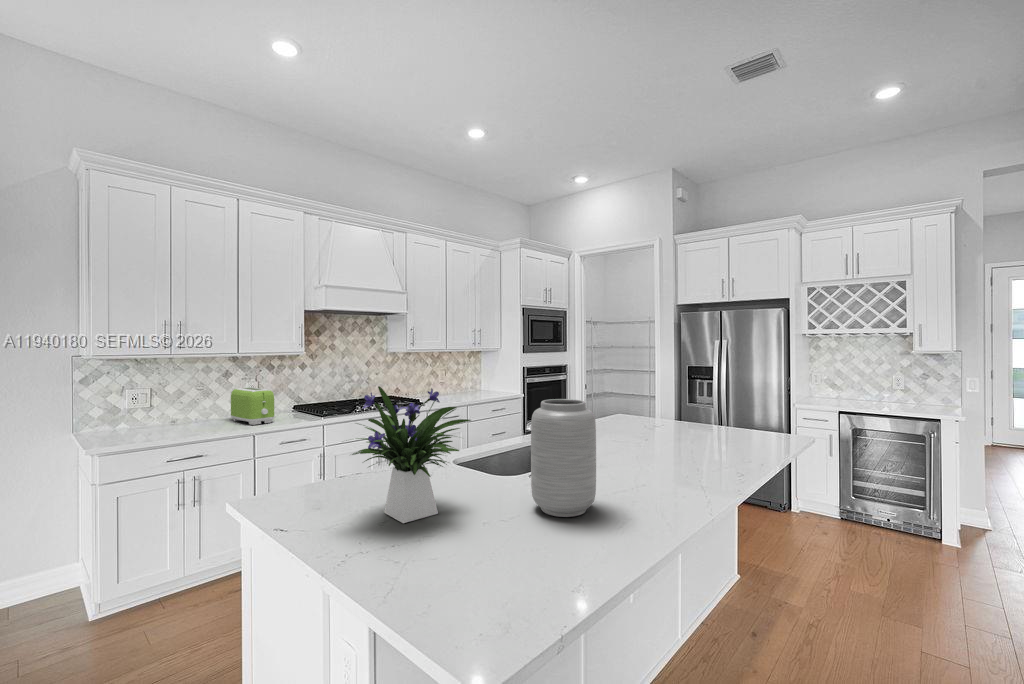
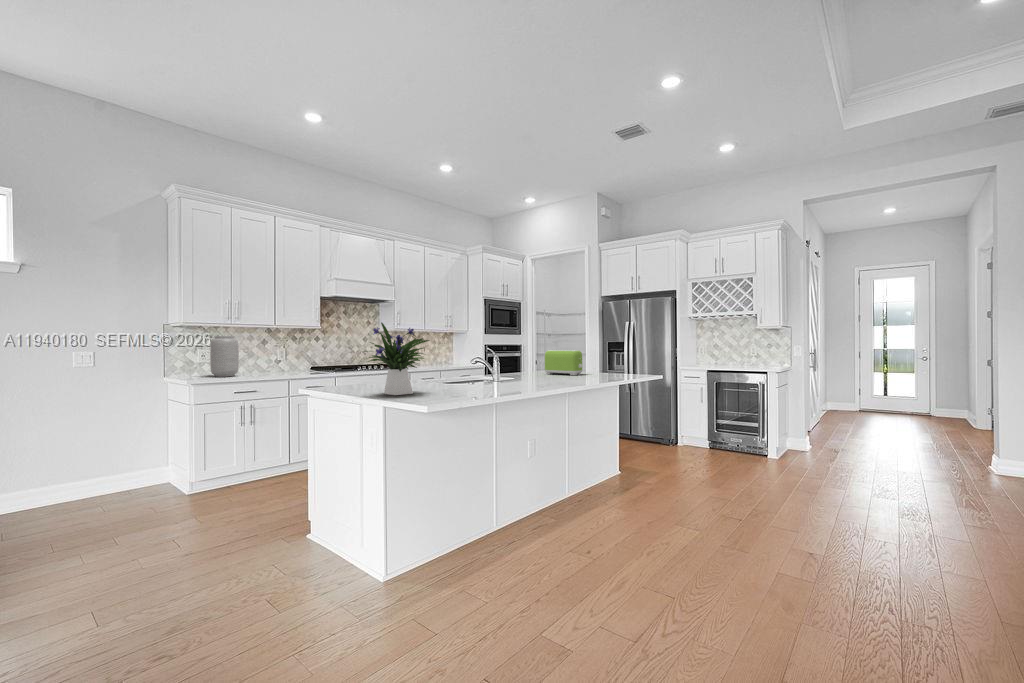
toaster: present [231,387,274,425] -> present [545,350,582,375]
vase: present [531,399,596,517] -> present [210,336,239,377]

